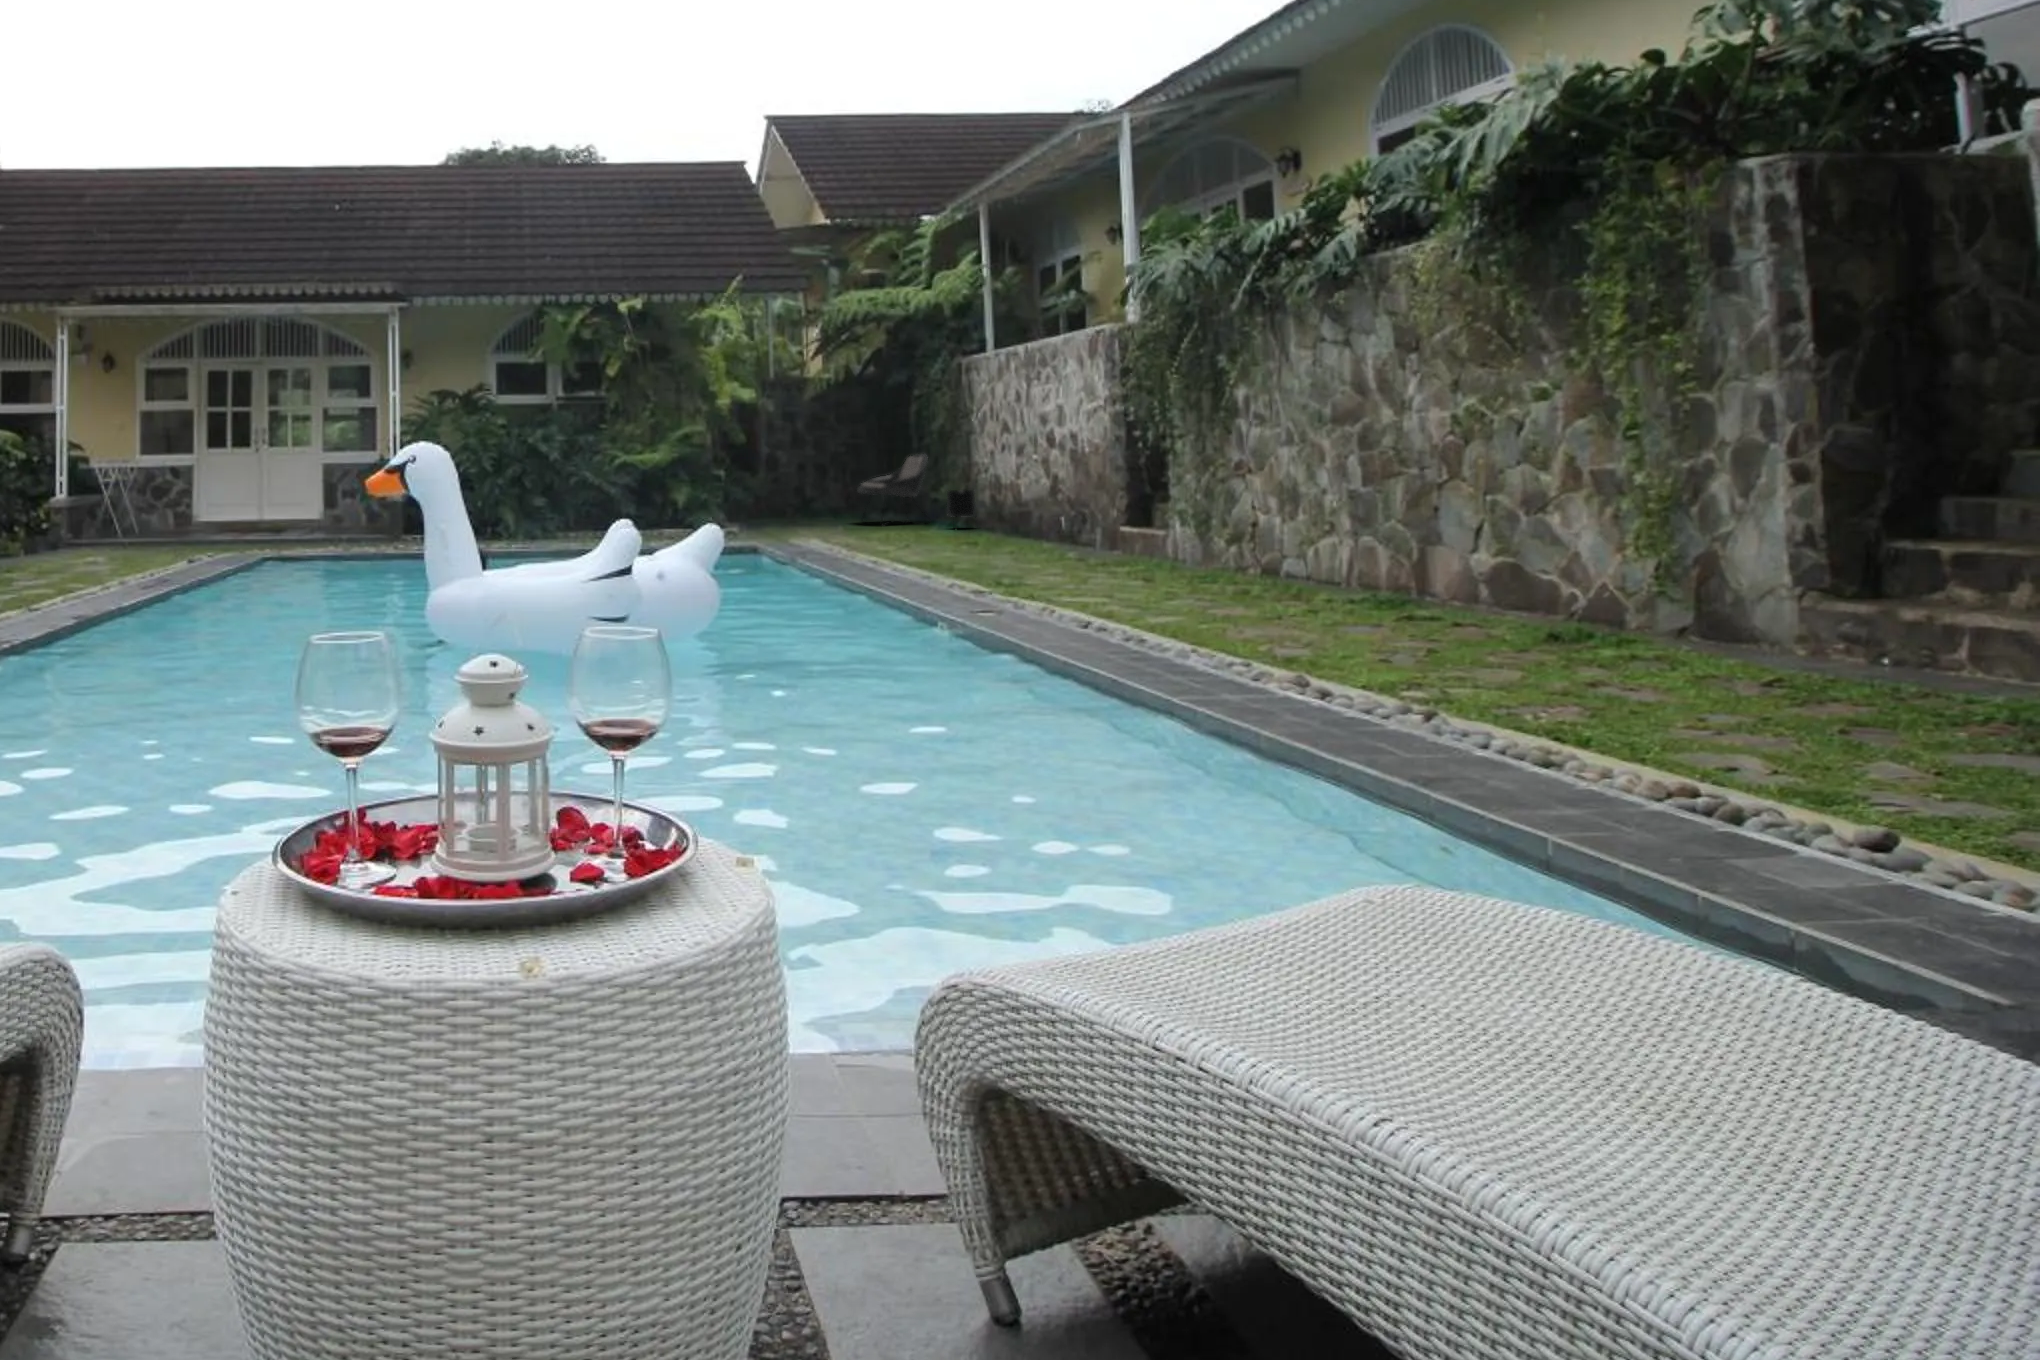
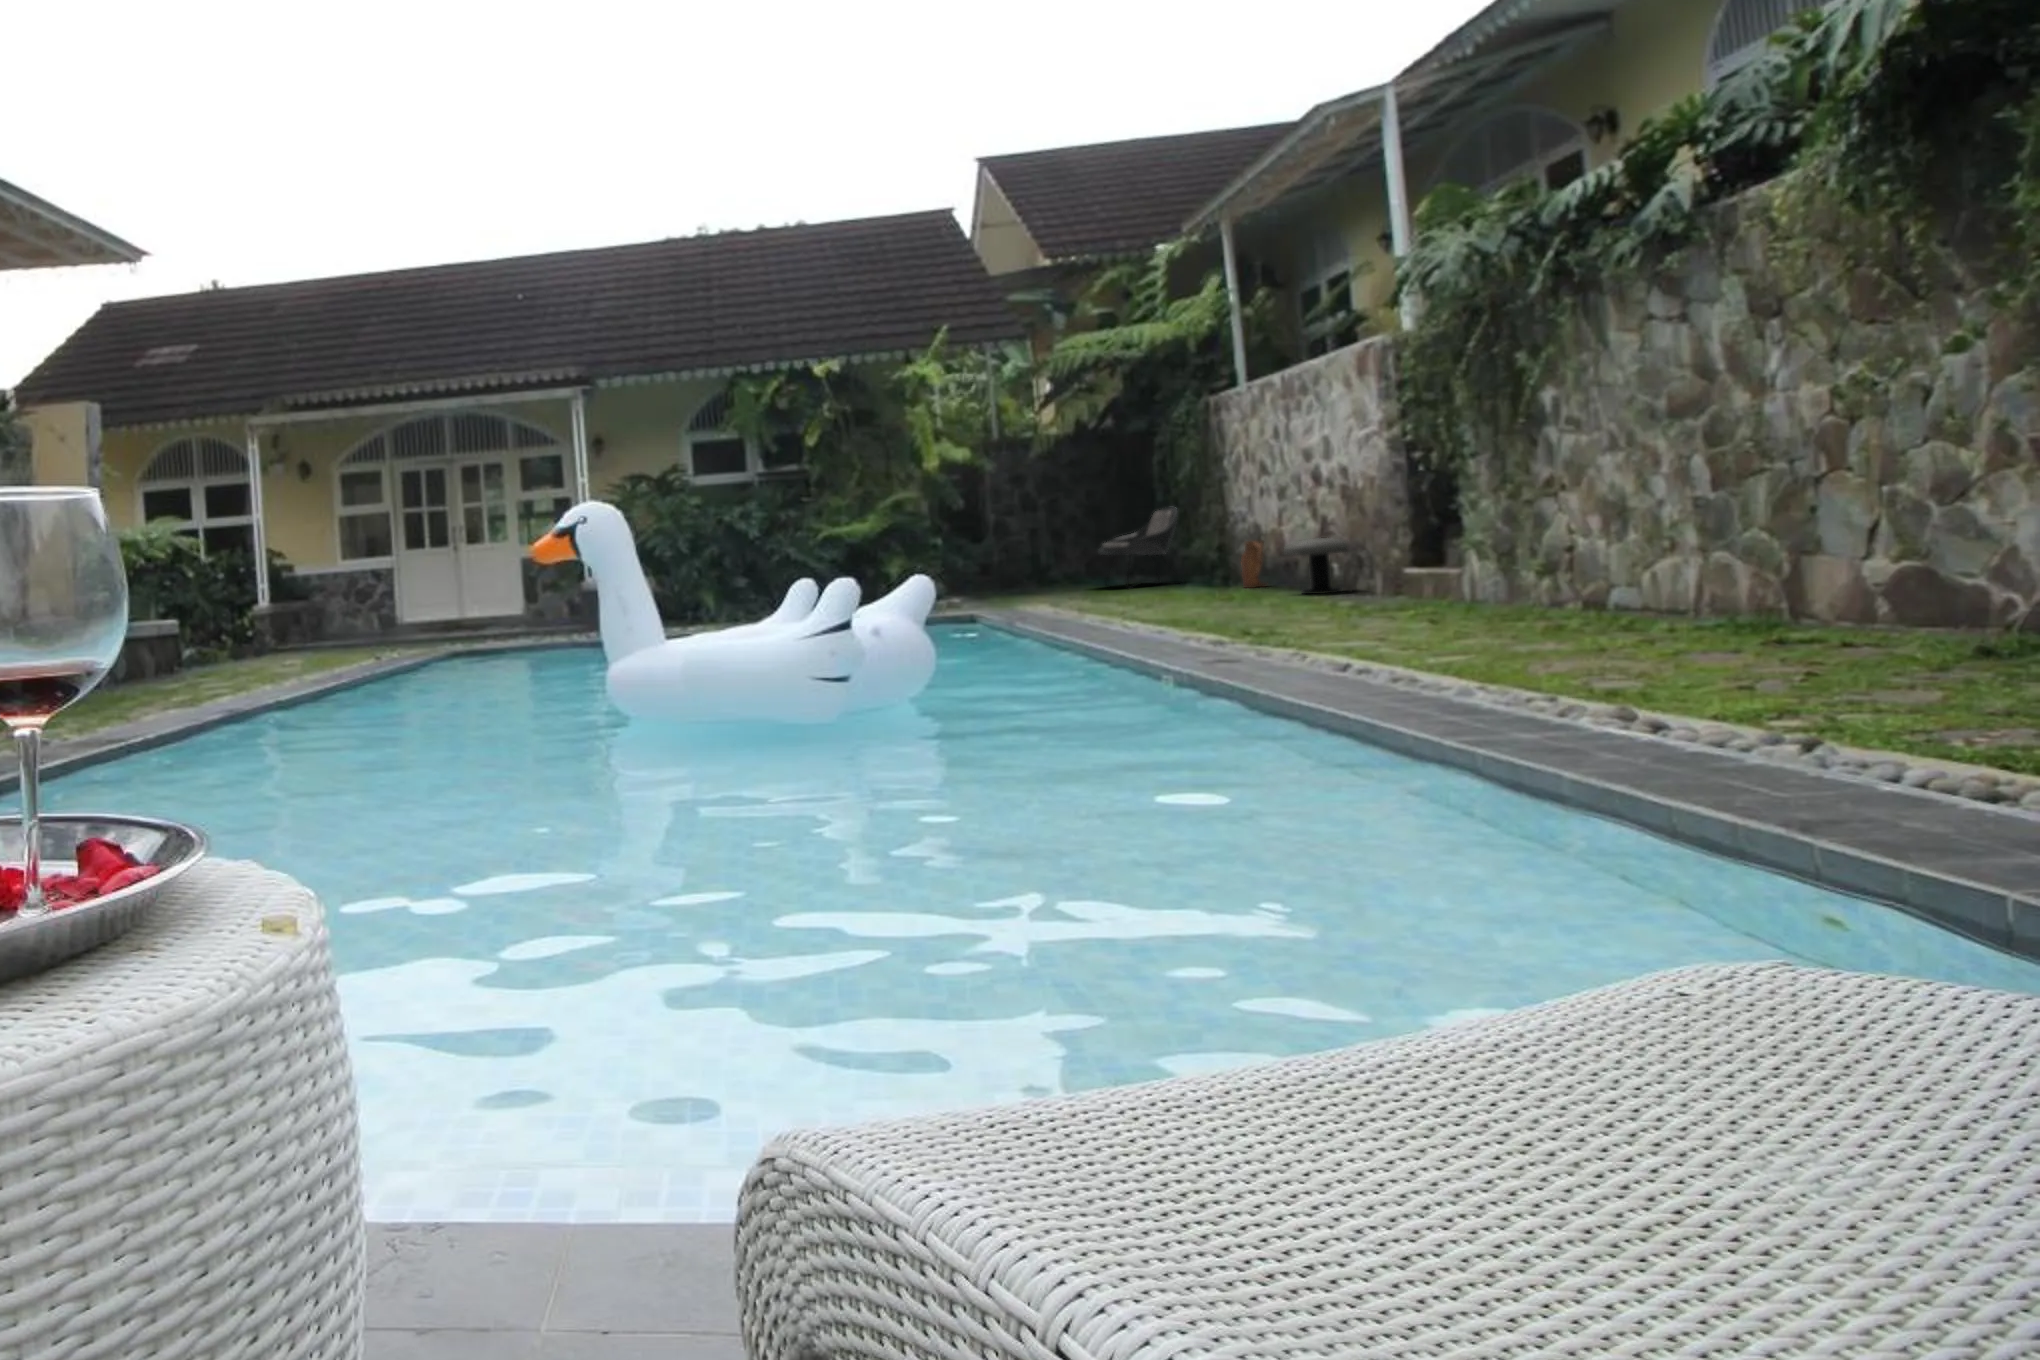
planter: present [947,490,976,524] -> none [1201,542,1238,587]
watering can: none [982,491,1003,533] -> present [1241,540,1267,588]
stool: none [1018,495,1079,544] -> present [1283,538,1348,594]

